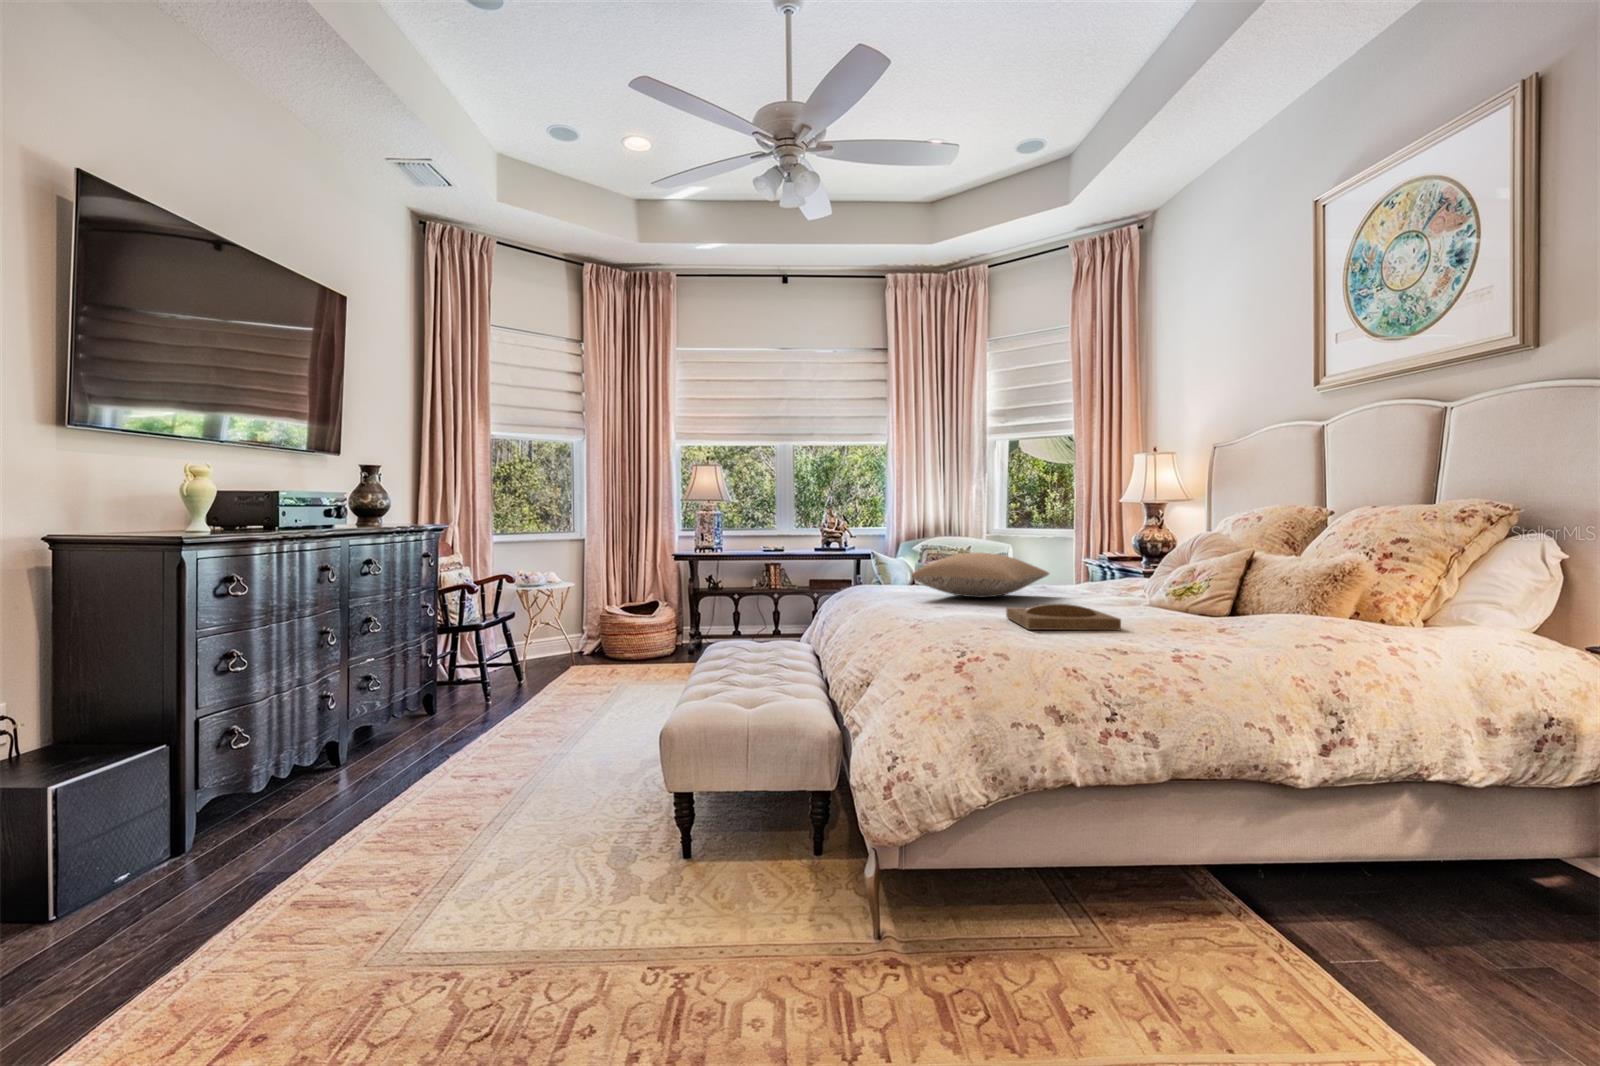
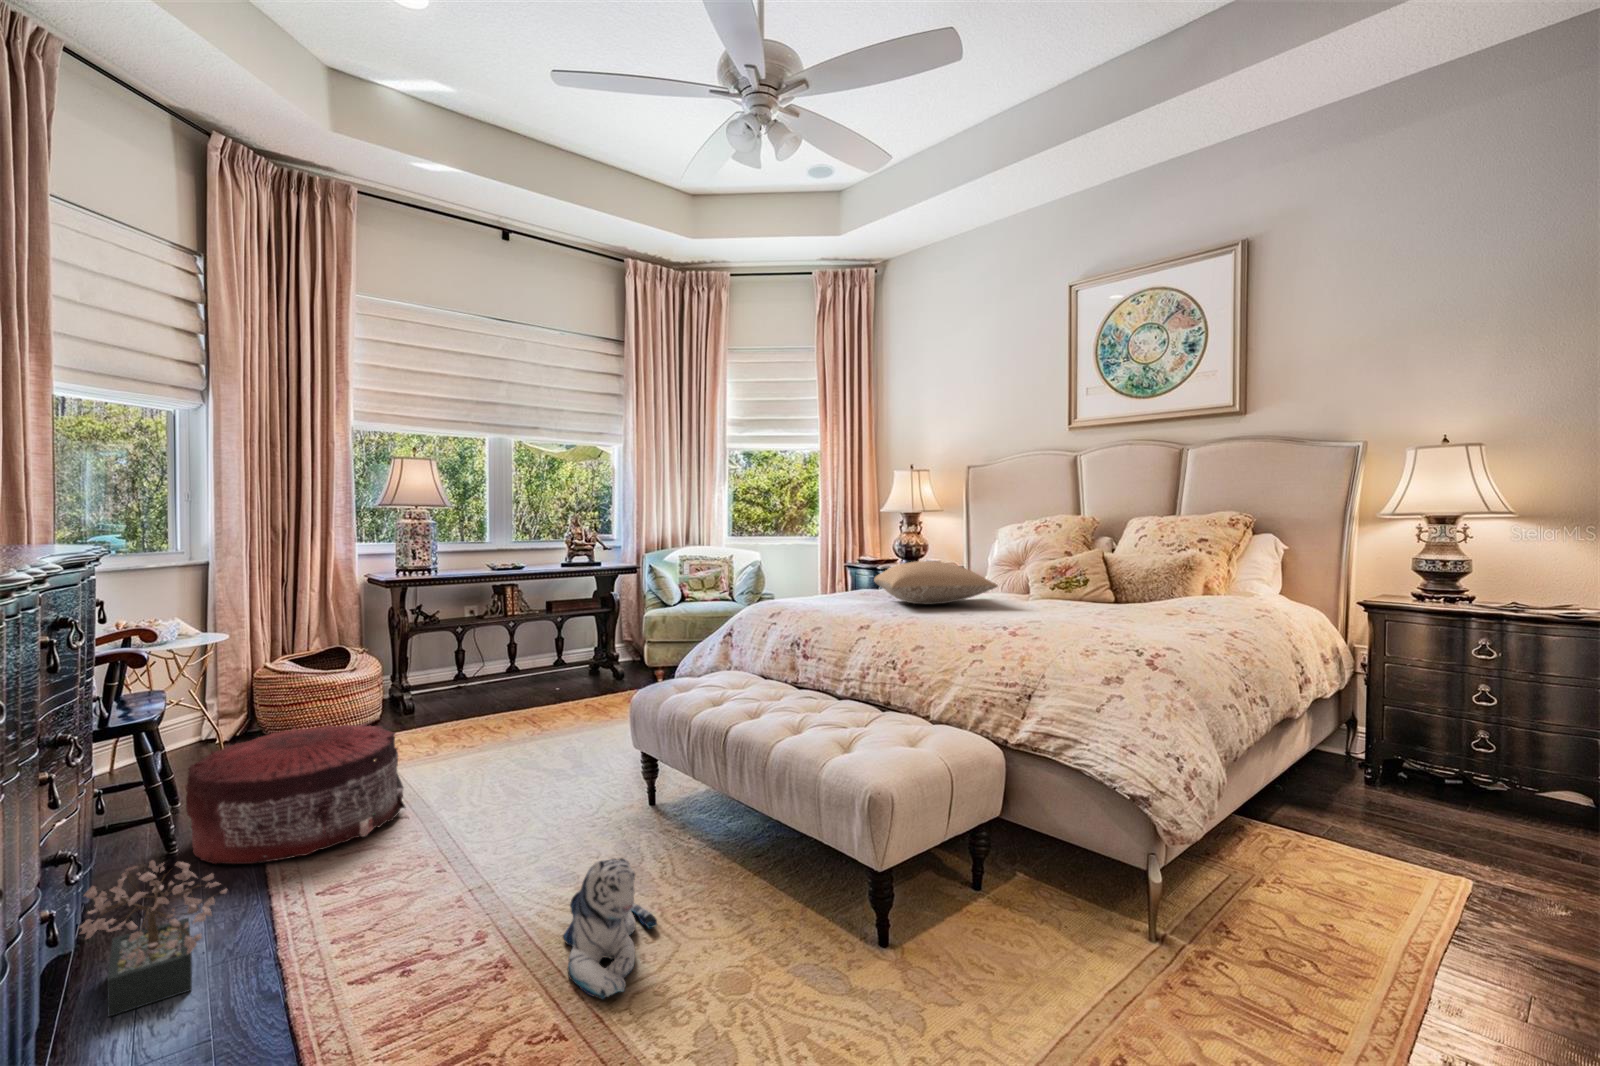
tray: present [1006,604,1121,630] -> none [1056,603,1168,628]
pouf: none [479,645,596,720] -> present [185,723,405,864]
decorative plant: none [348,692,423,764] -> present [79,860,227,1017]
plush toy: none [502,741,599,825] -> present [563,858,657,999]

